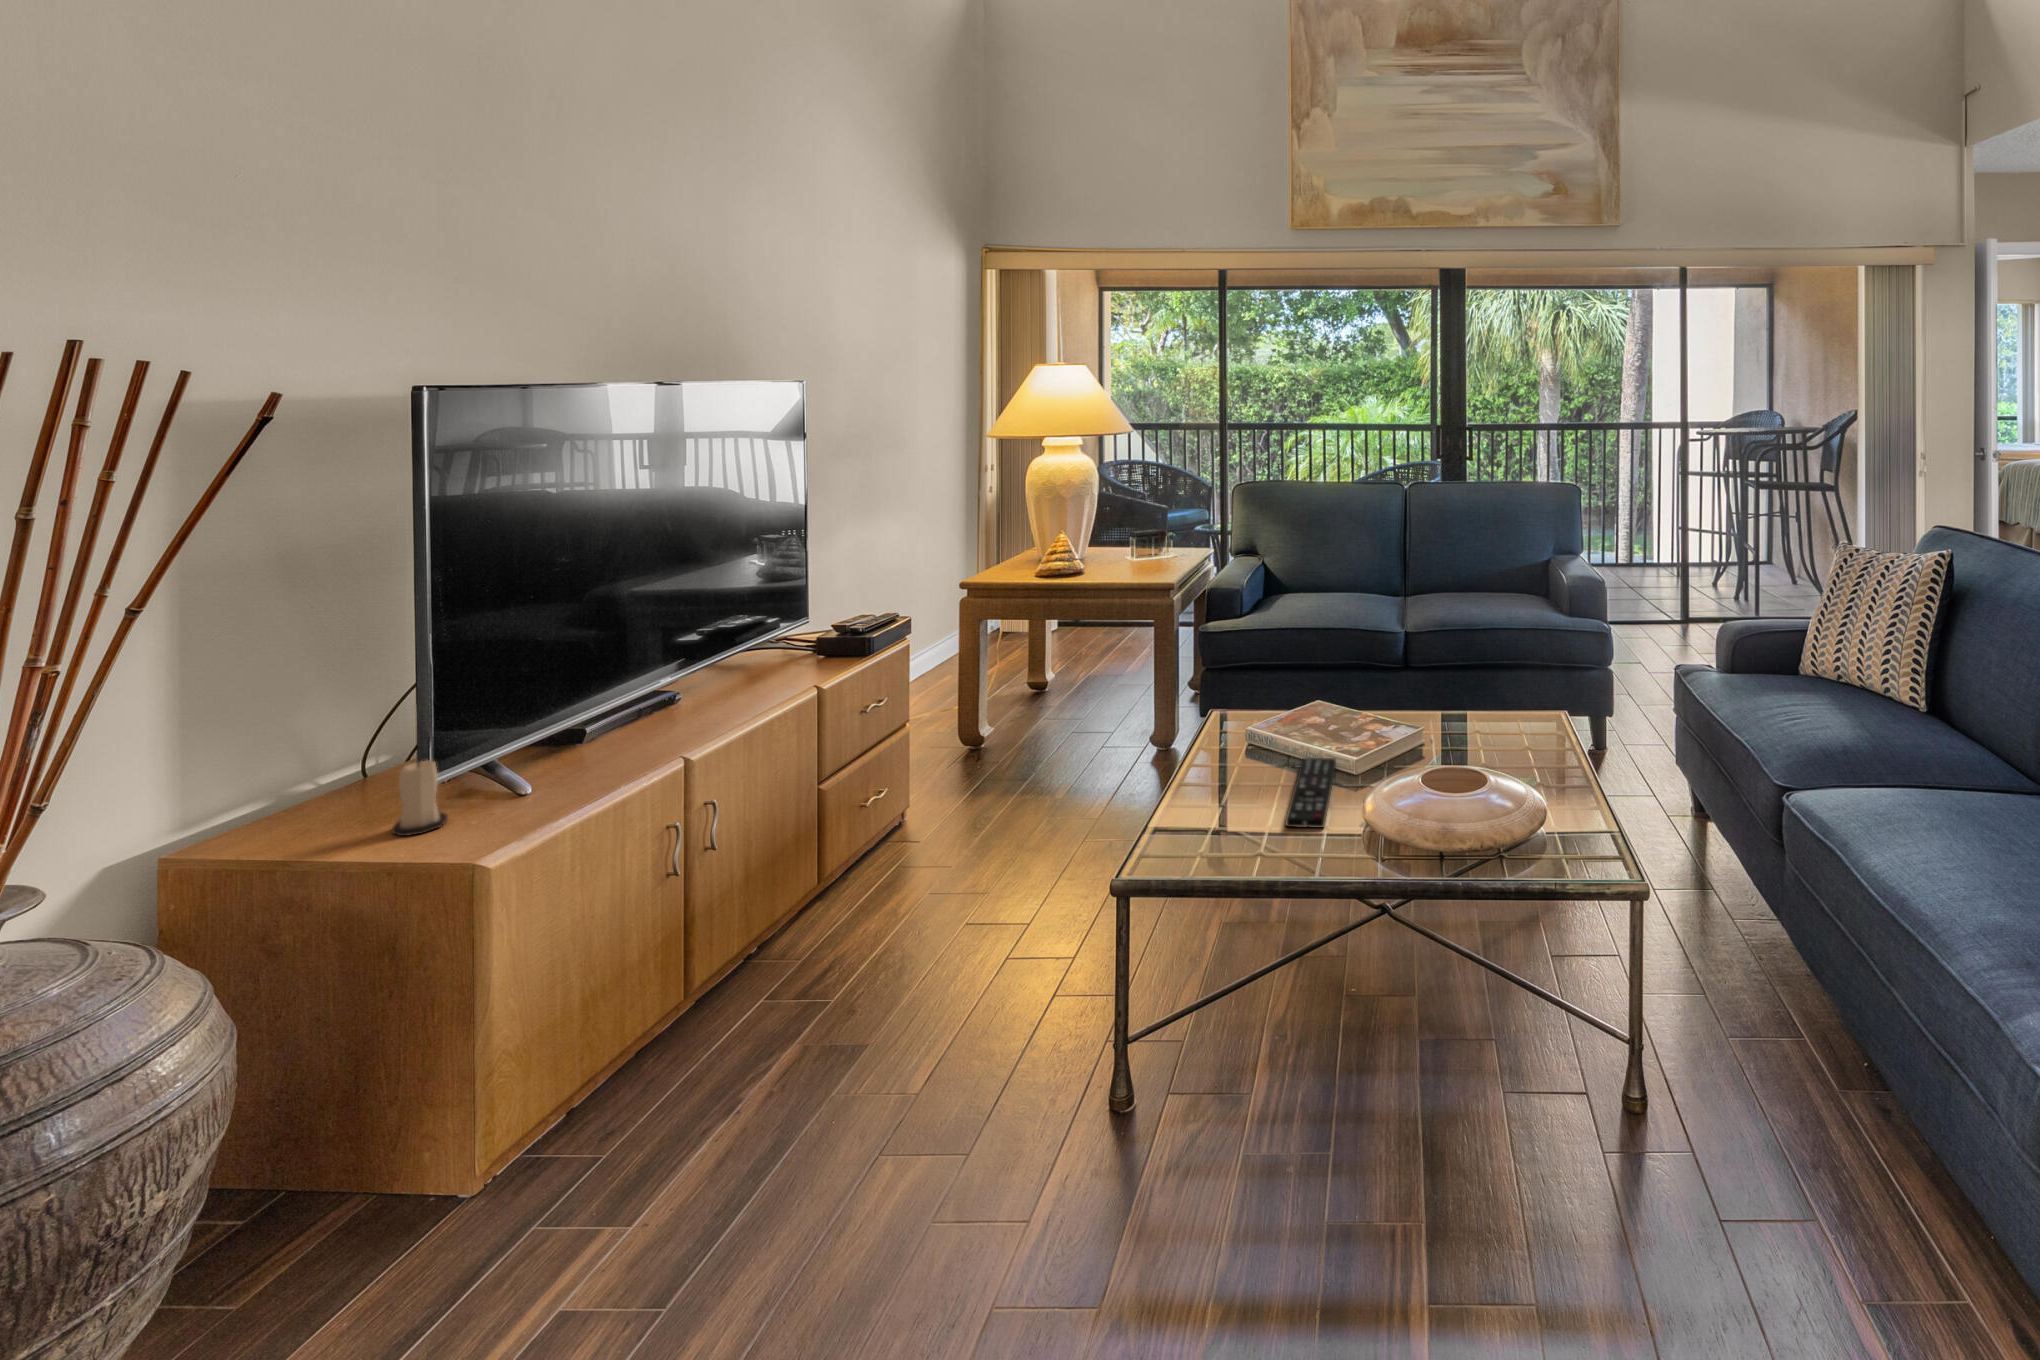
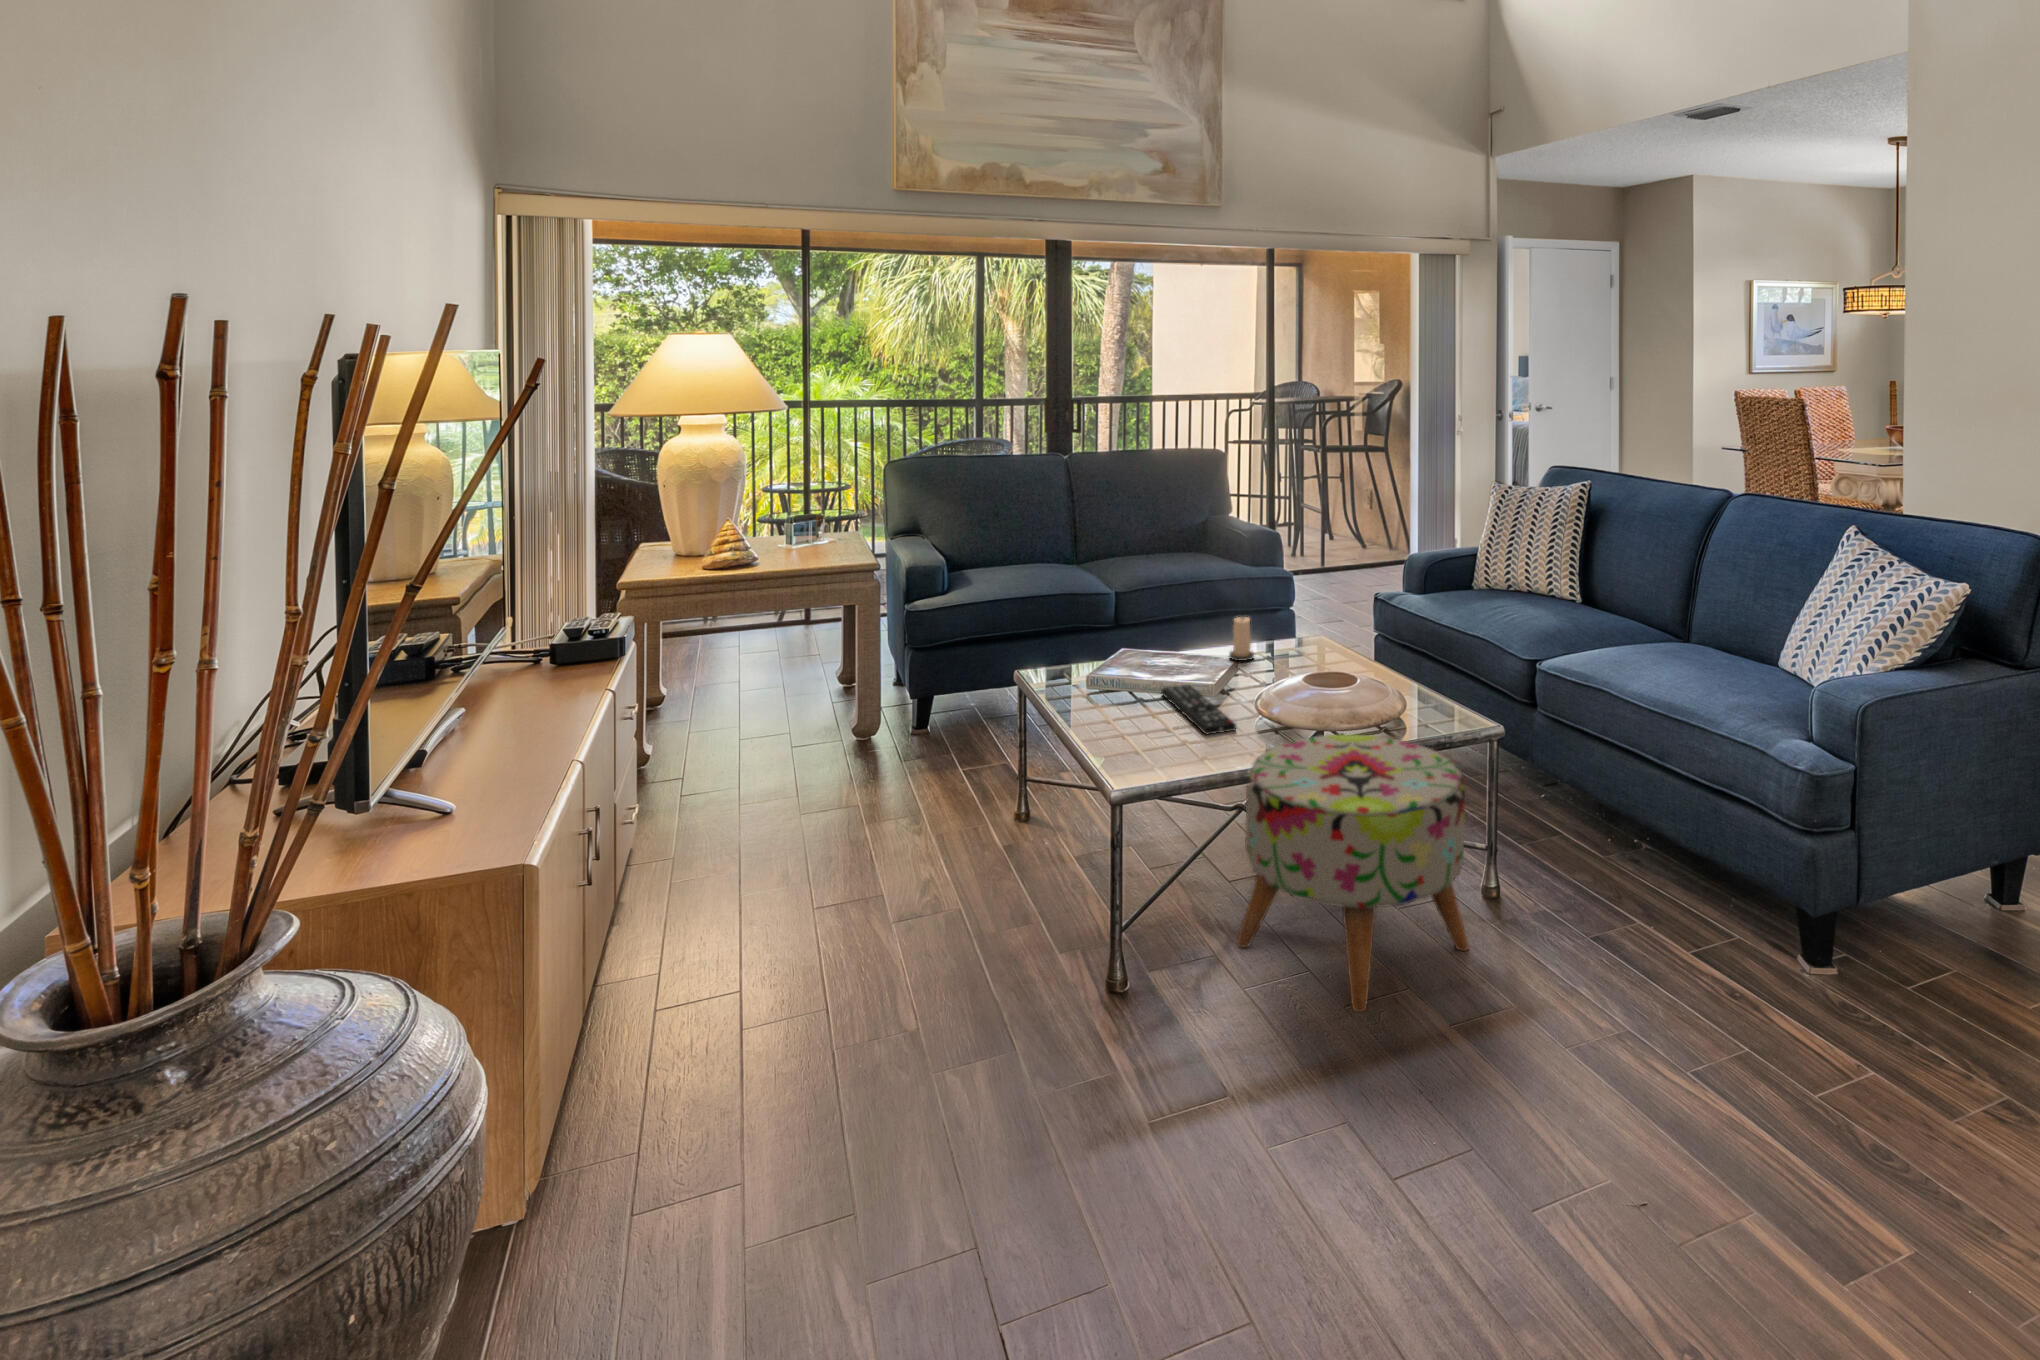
candle: present [392,760,448,836] -> present [1229,616,1254,661]
ottoman: none [1254,853,1536,1245] -> present [1237,734,1469,1012]

